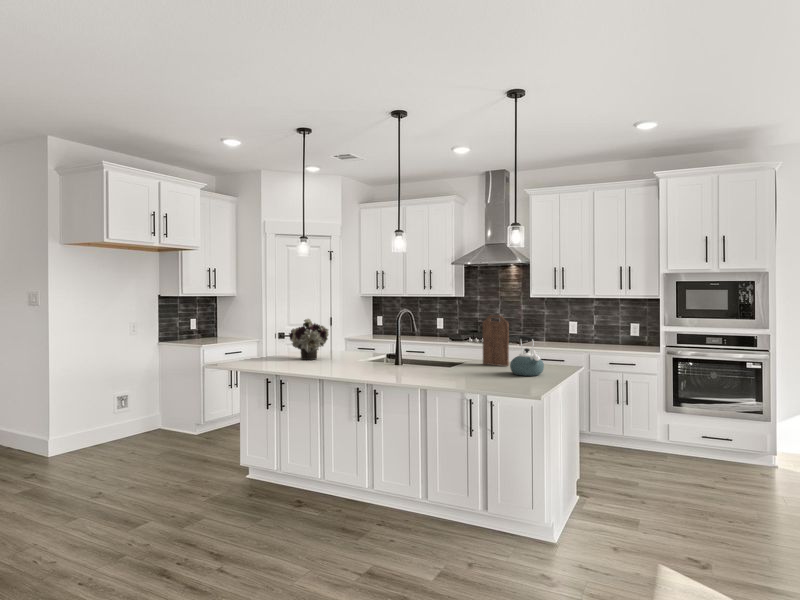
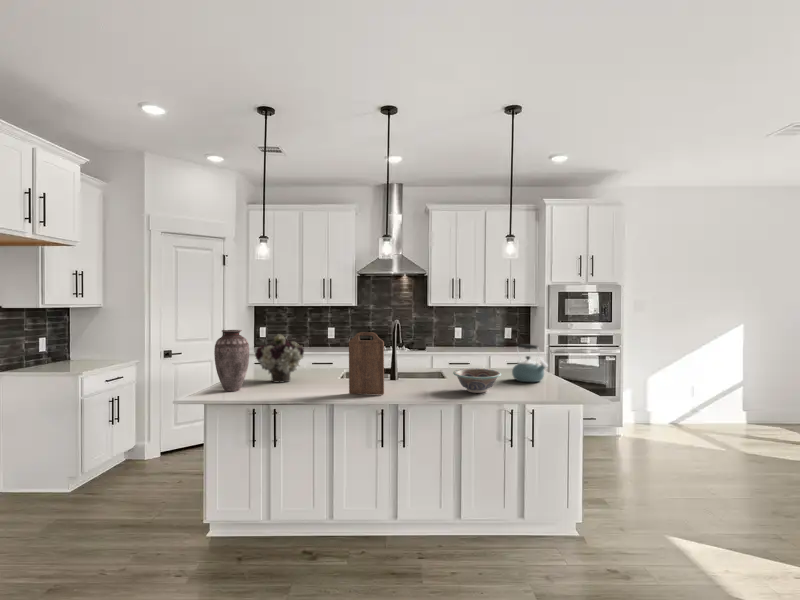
vase: none [244,313,271,363] -> present [214,330,249,391]
cutting board: present [483,315,509,366] -> present [349,332,384,395]
decorative bowl: none [420,356,467,379] -> present [453,368,501,393]

